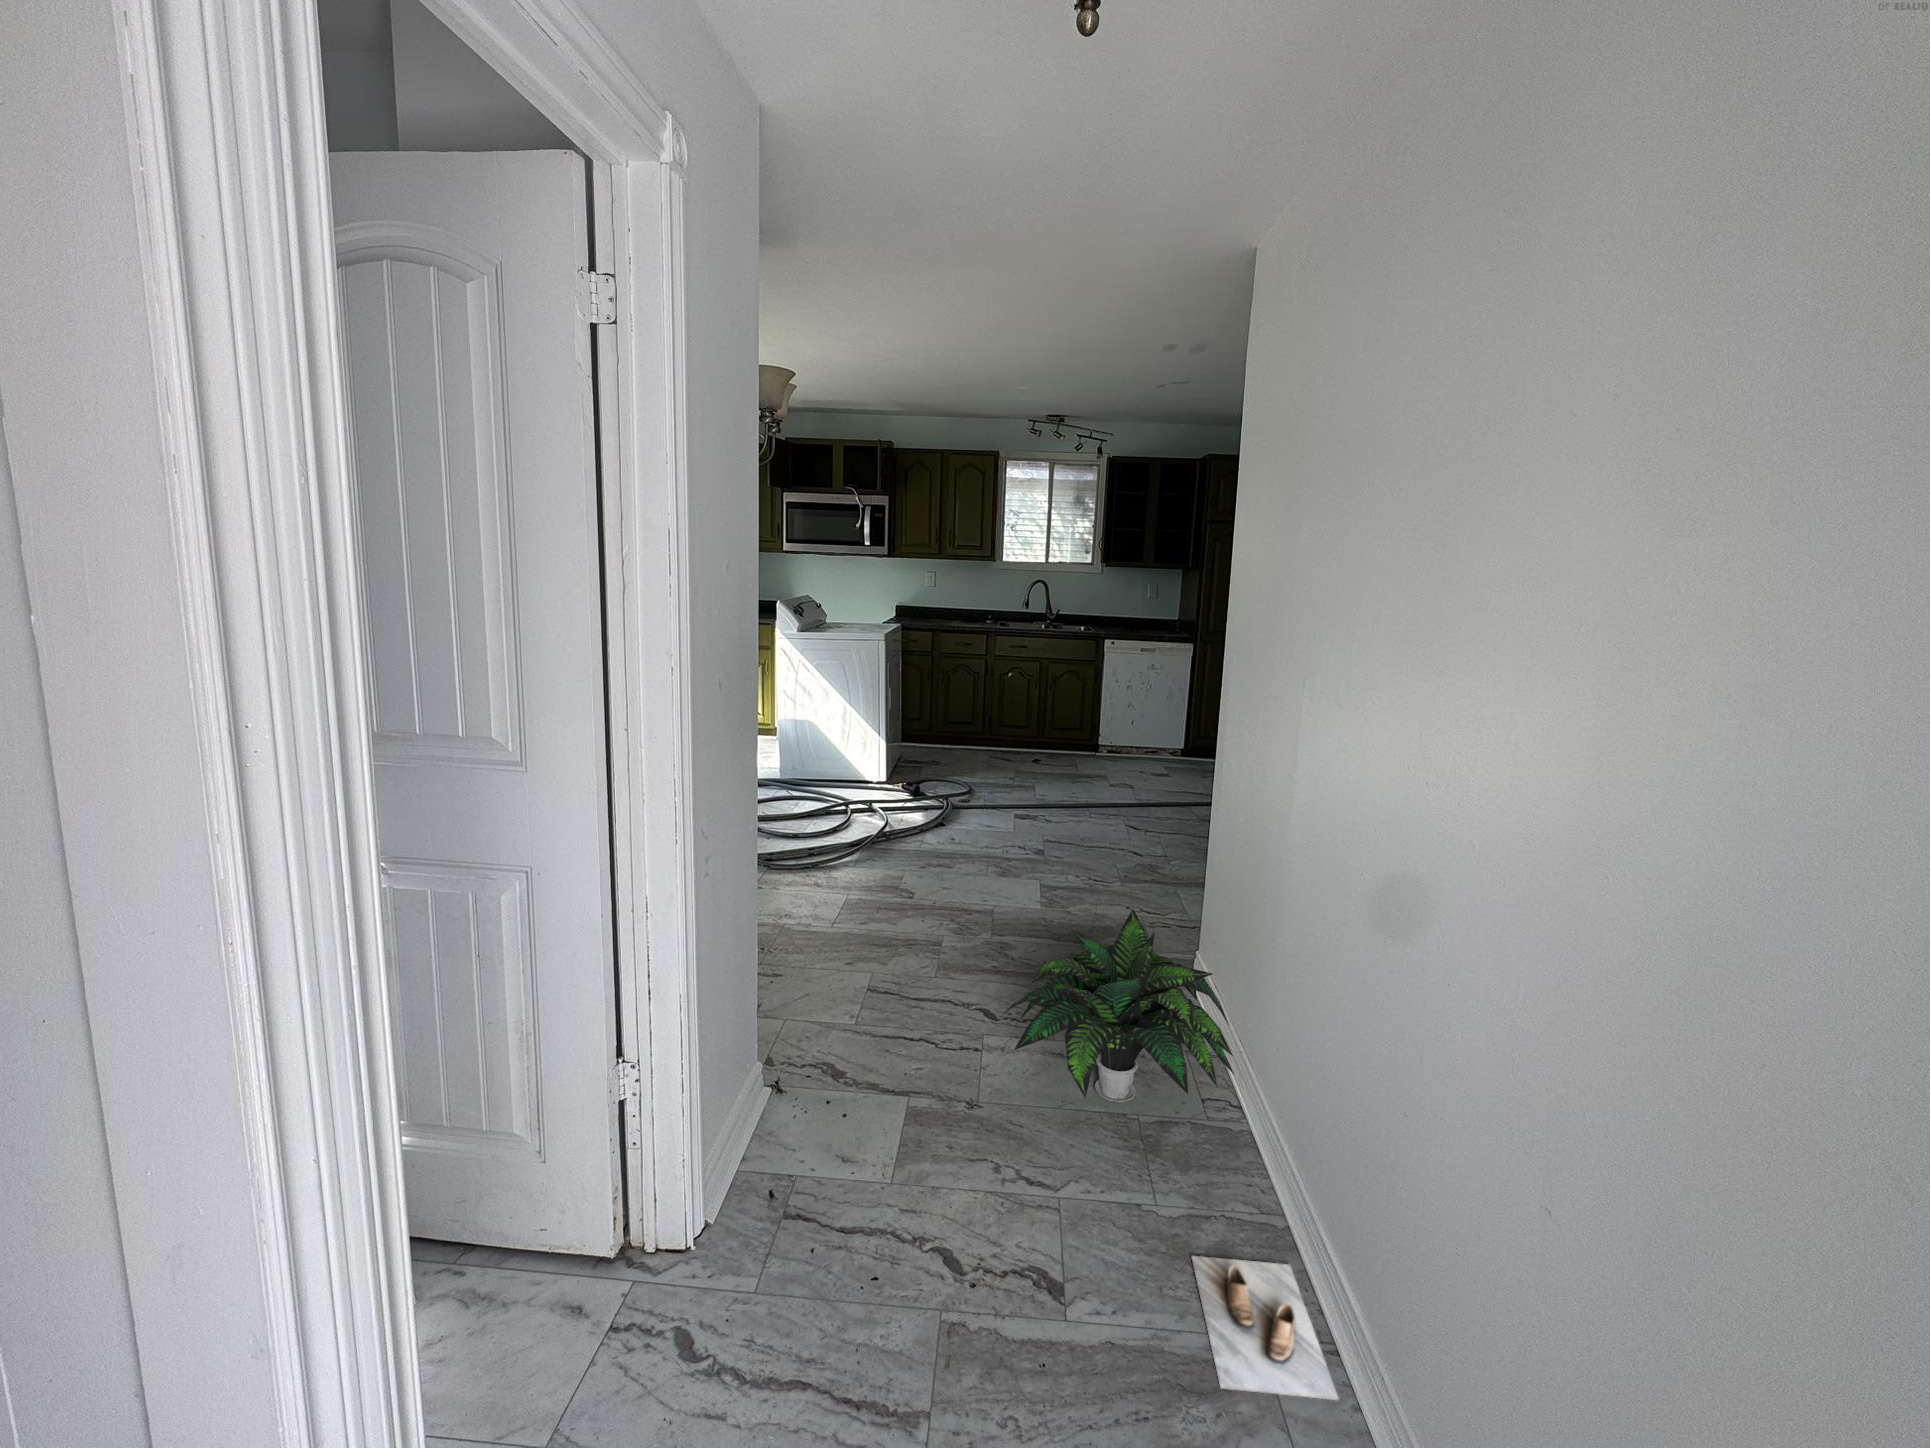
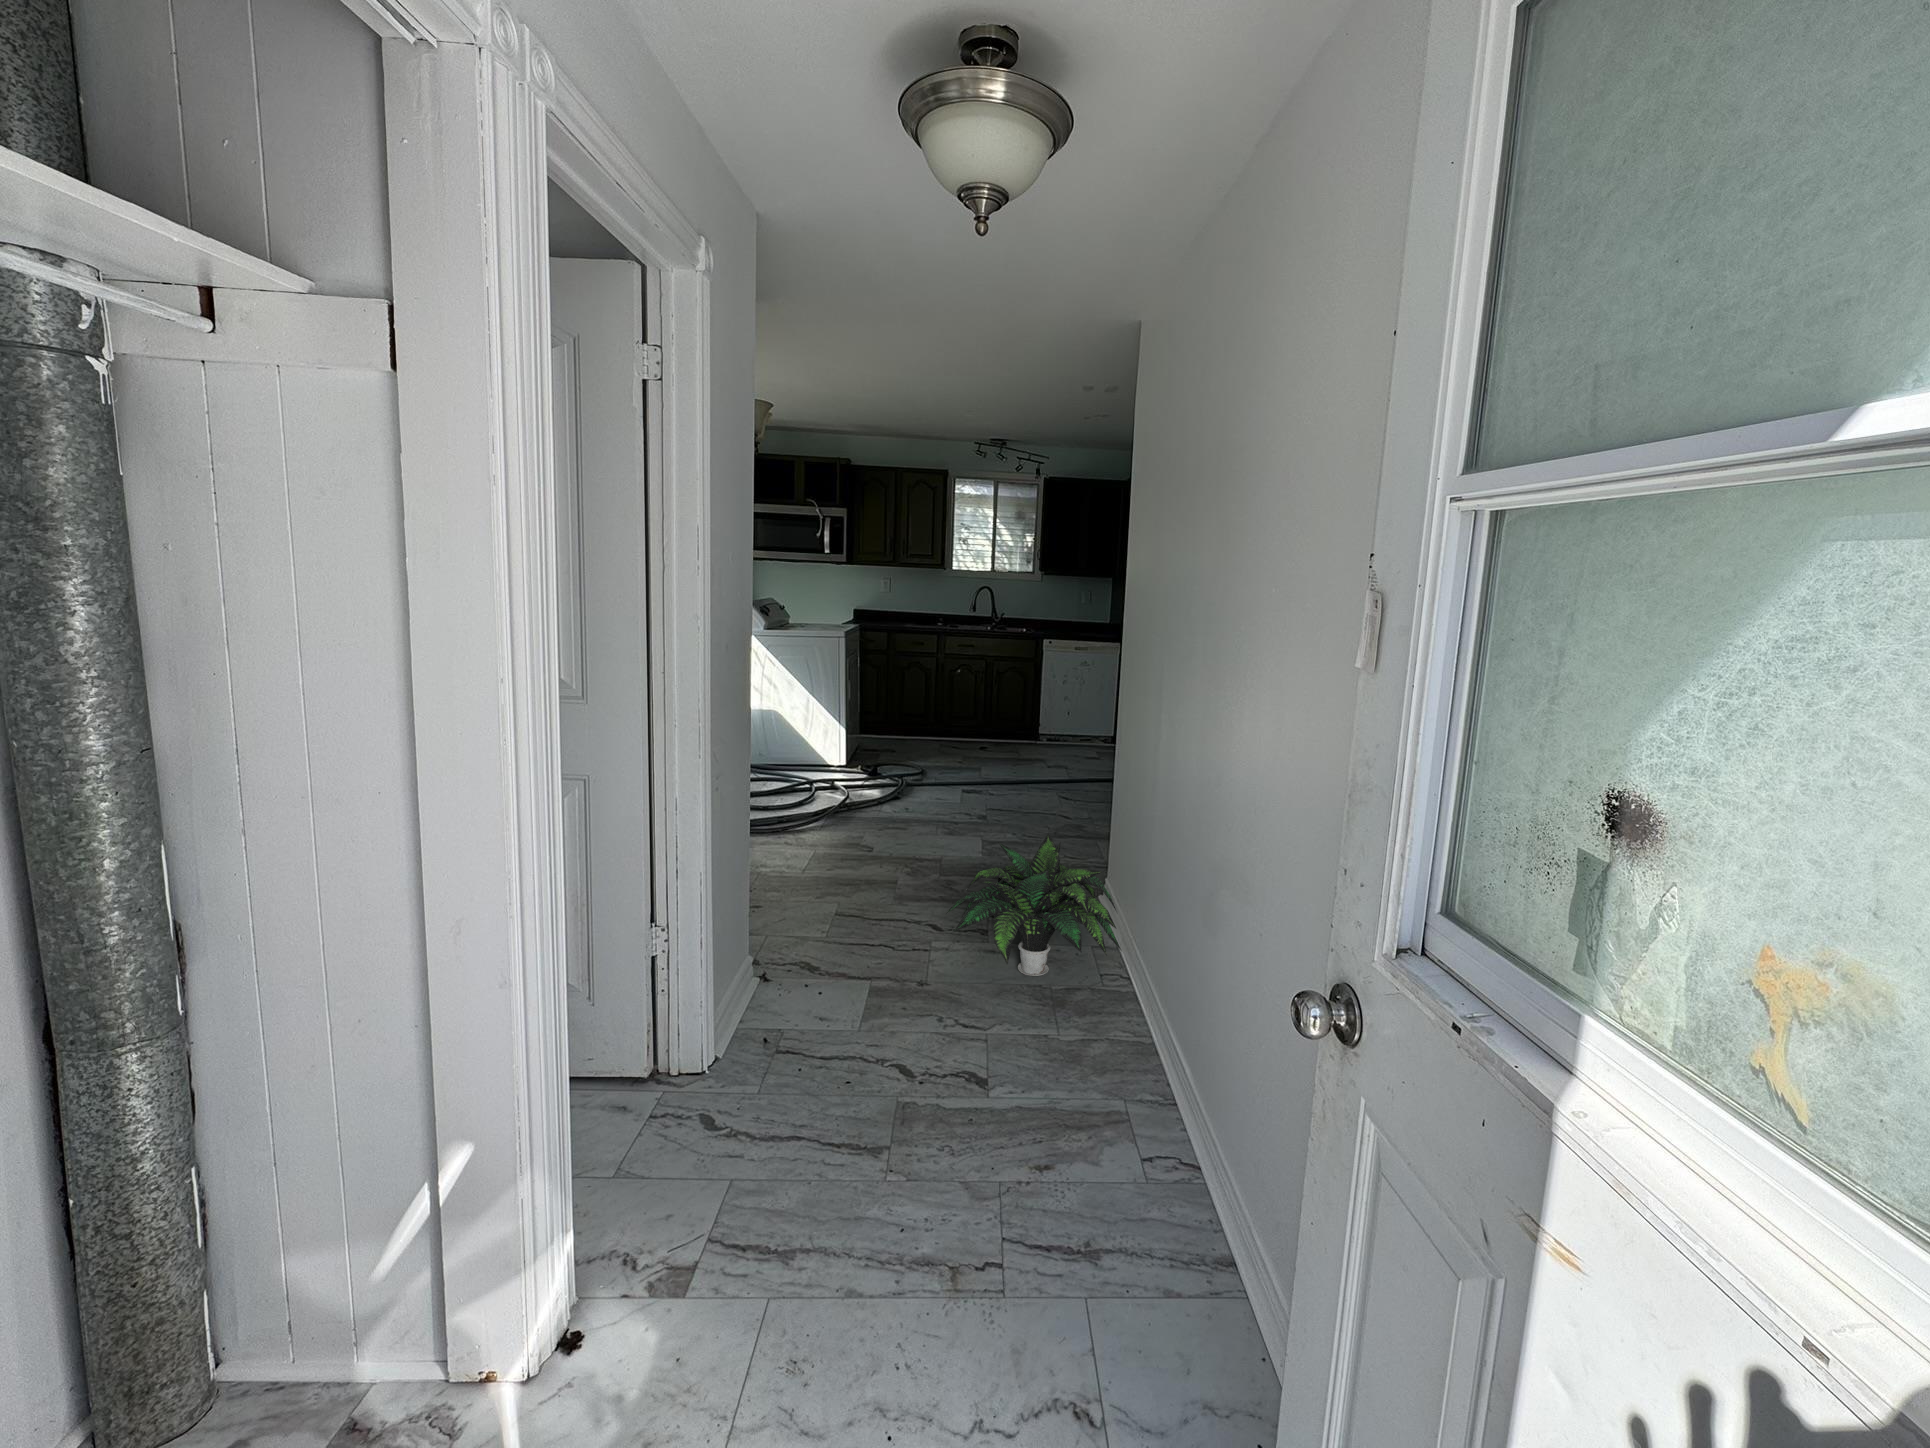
shoe: present [1191,1256,1339,1400] -> none [1080,1059,1171,1127]

